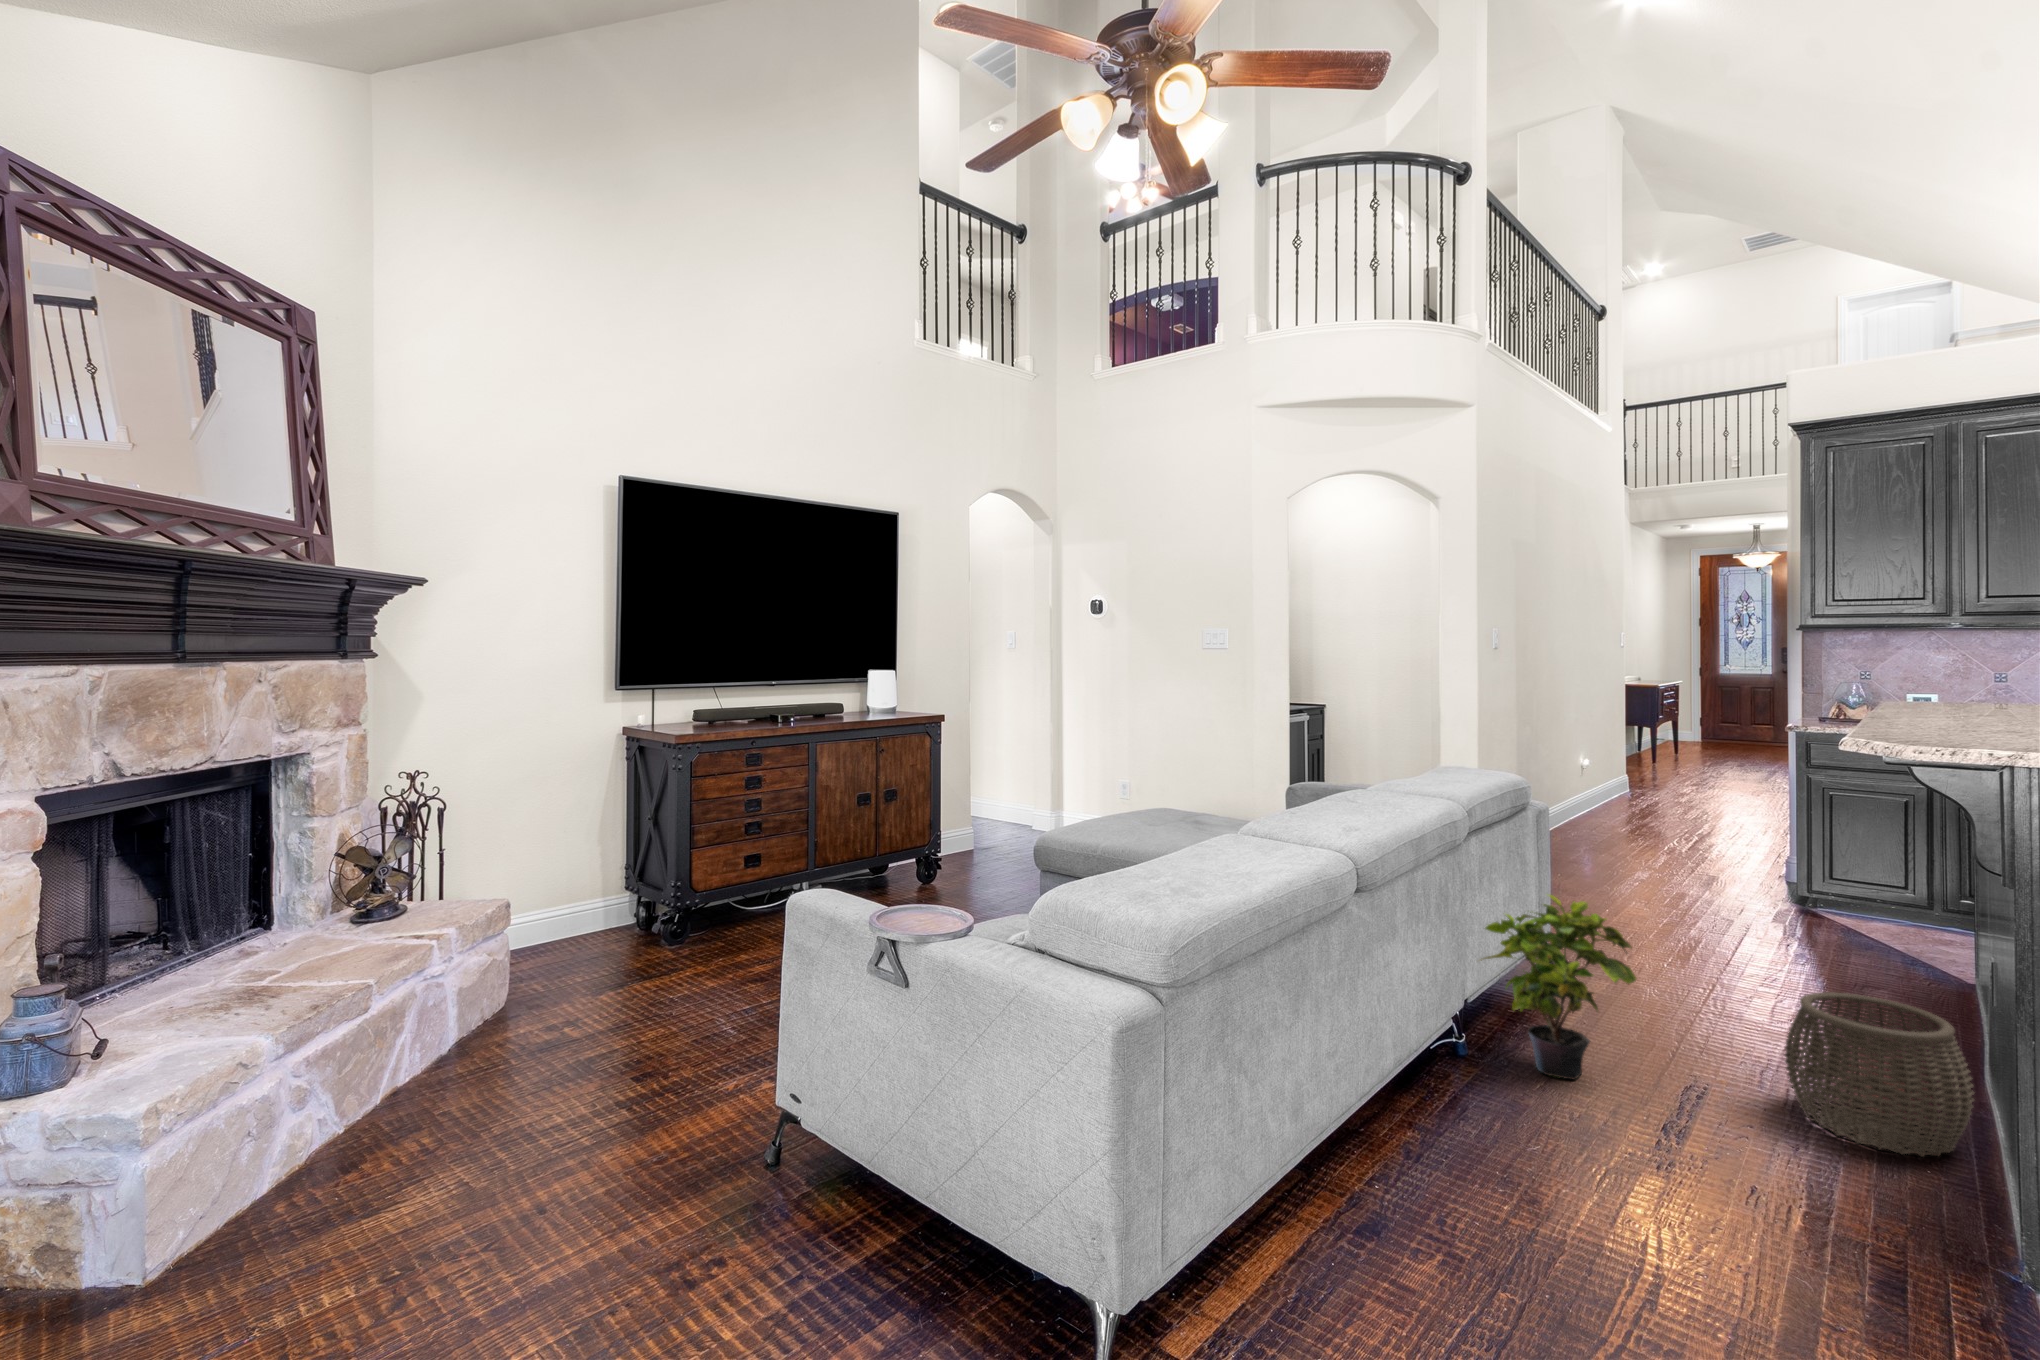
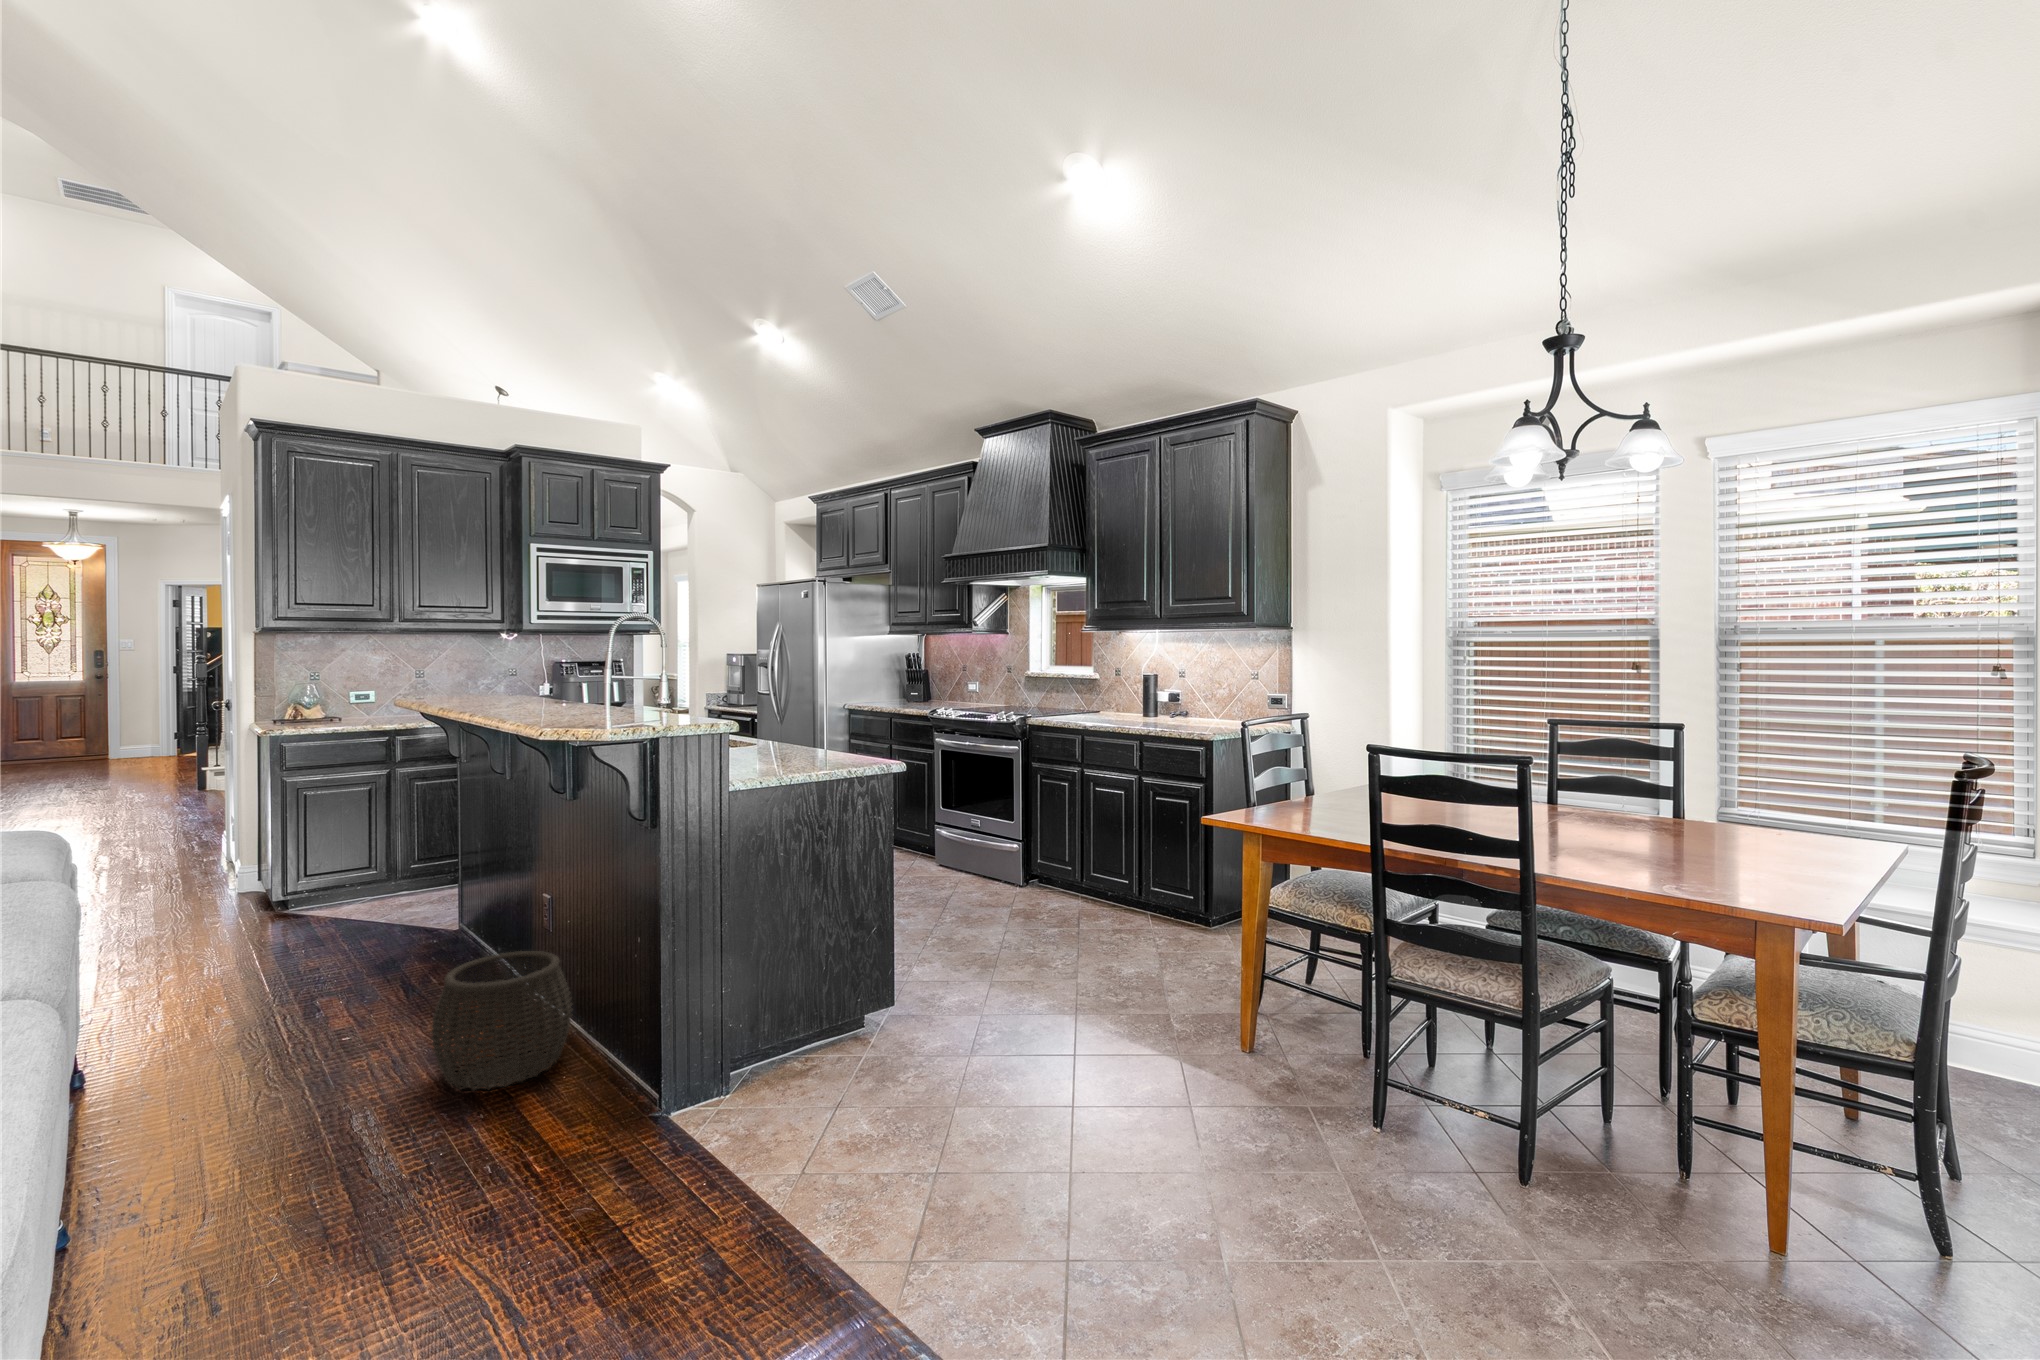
potted plant: present [1481,895,1636,1079] -> none [77,966,292,1207]

